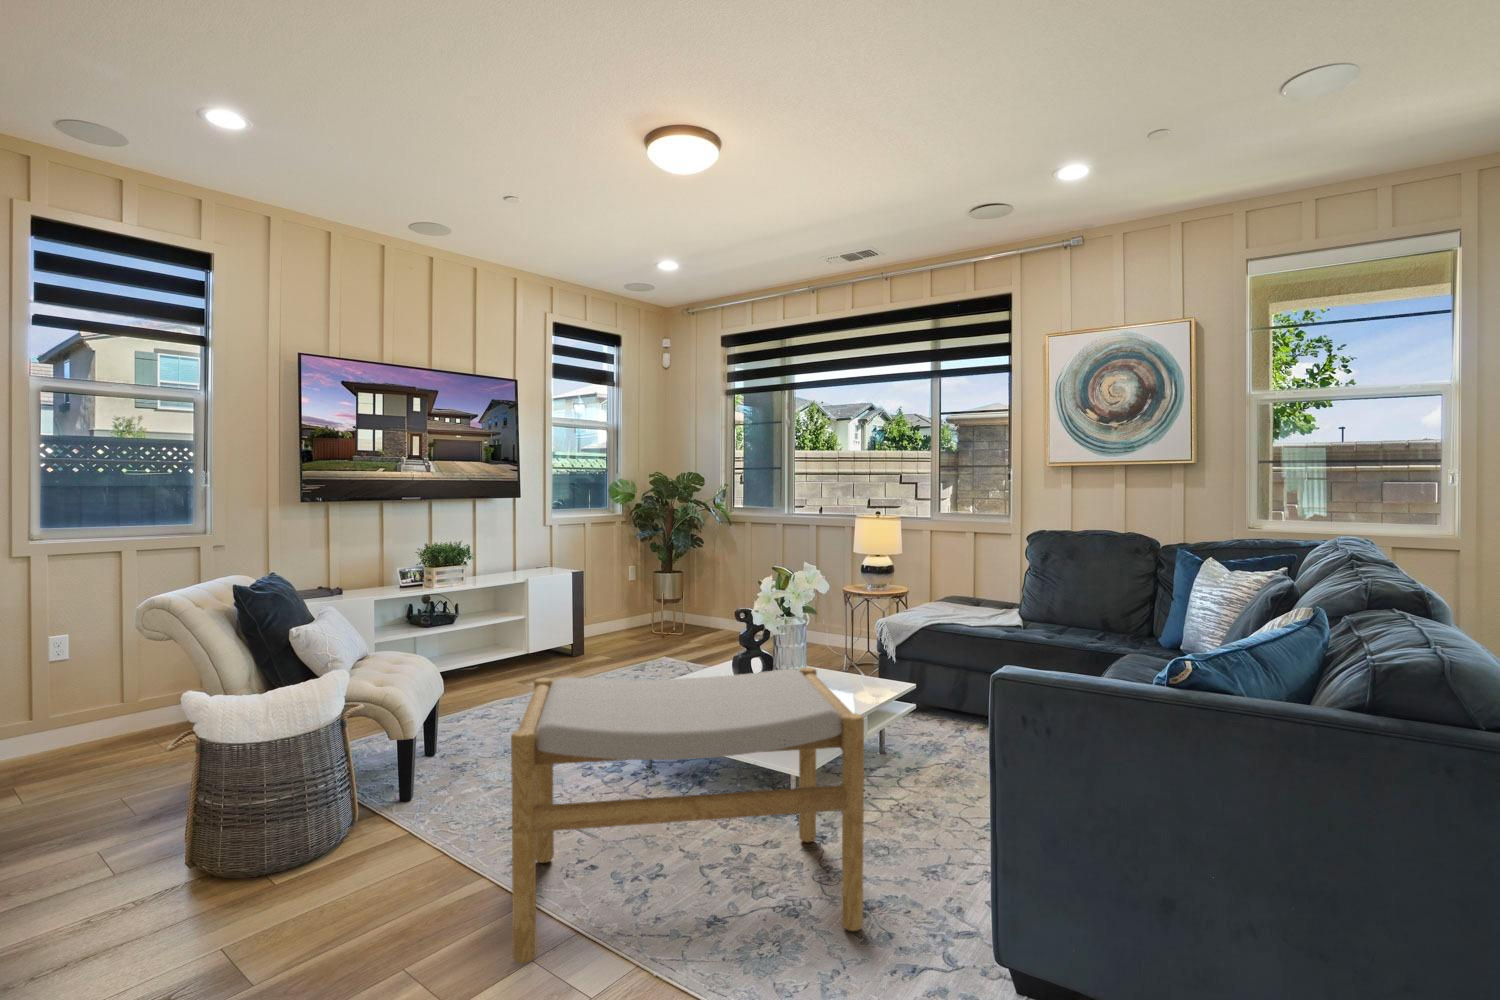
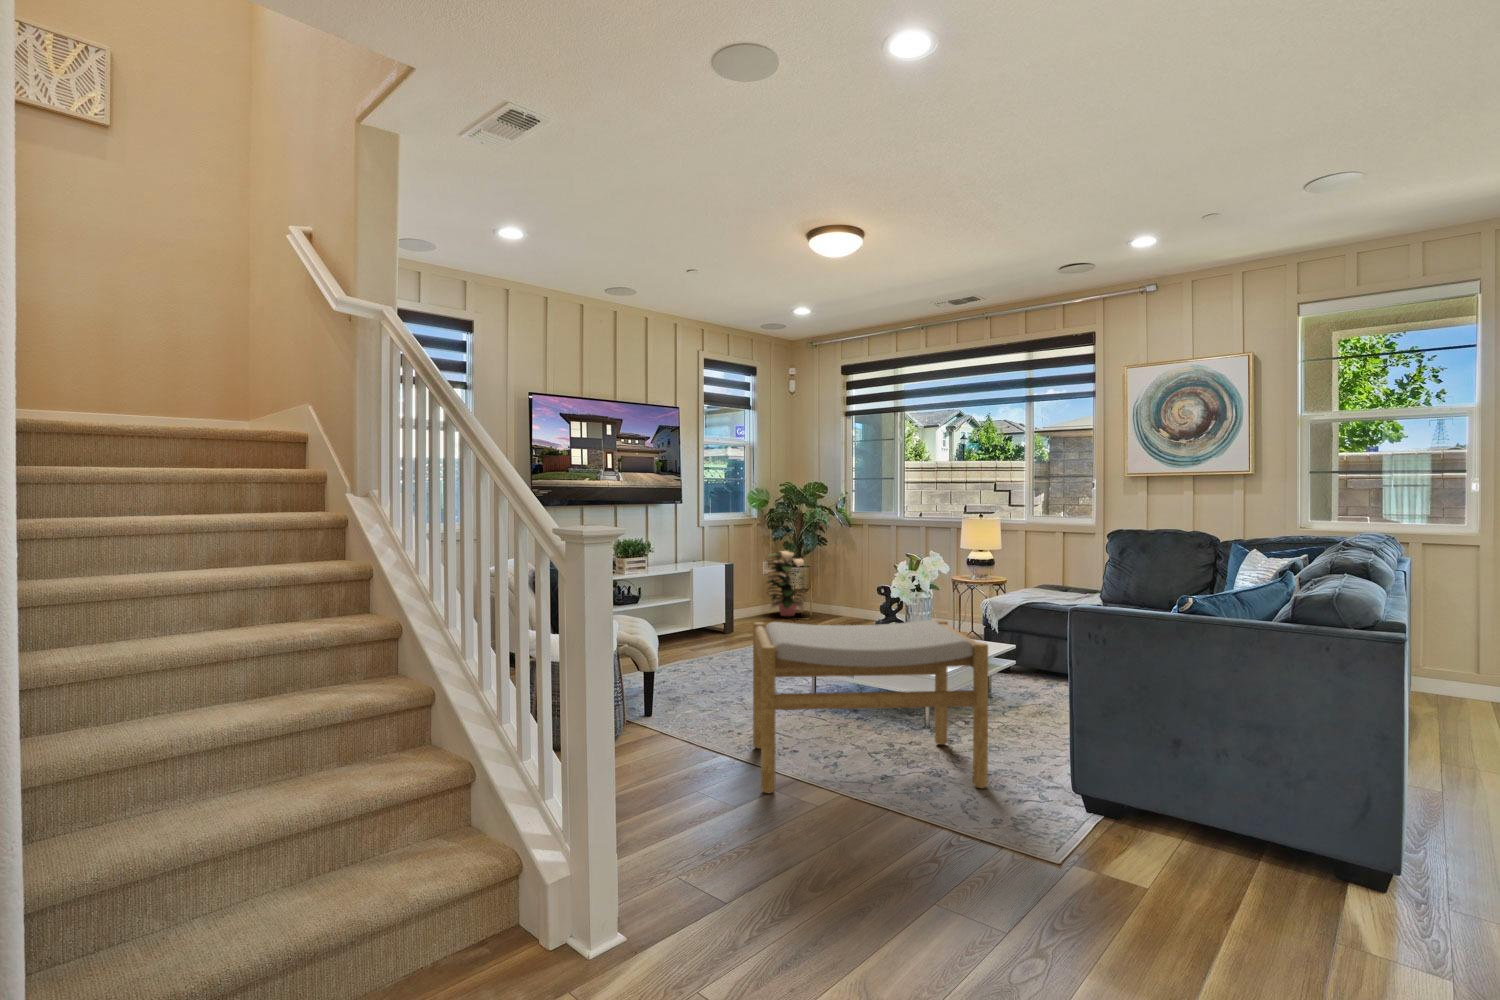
decorative plant: none [628,554,684,633] -> present [765,551,806,616]

